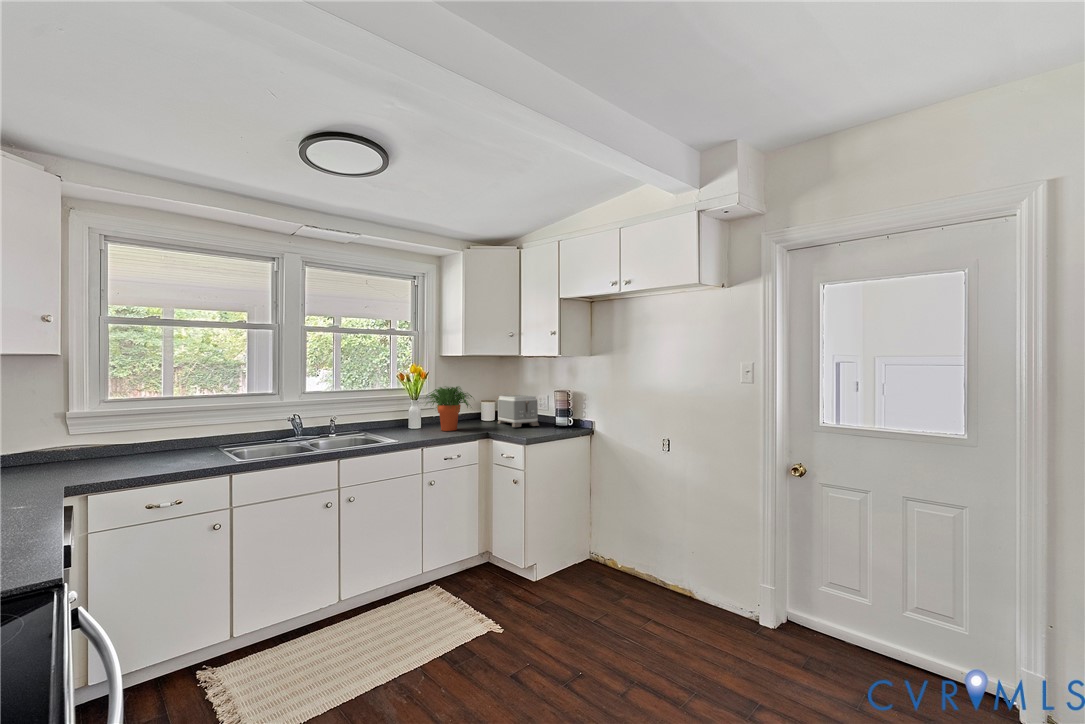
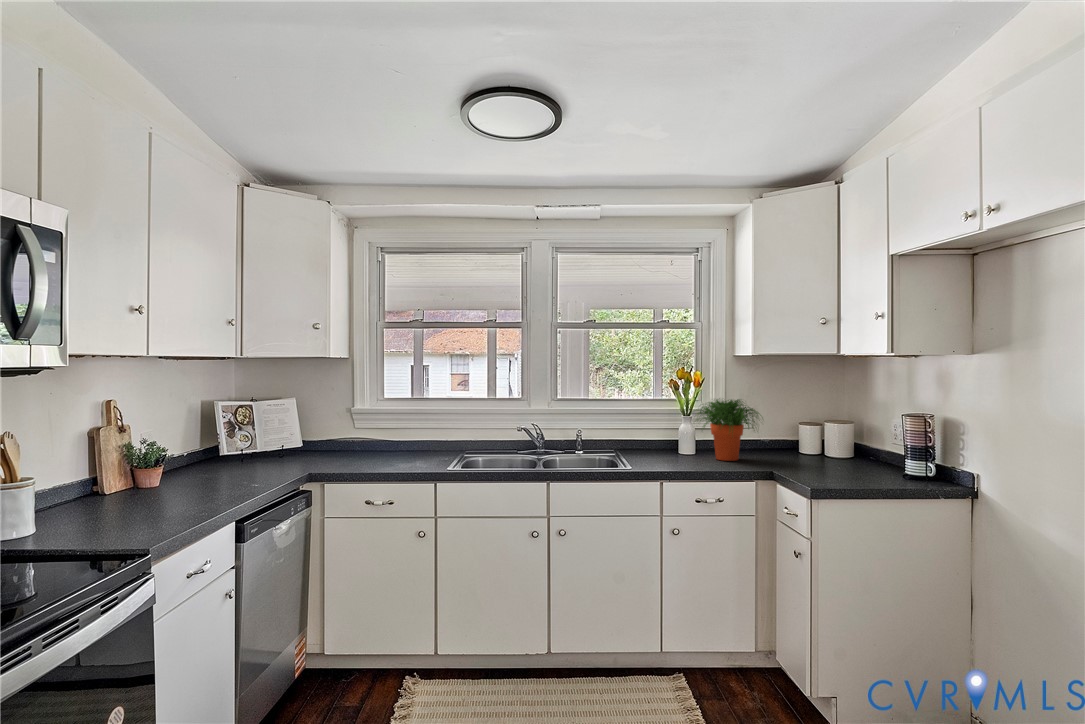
toaster: present [498,395,539,427] -> none [812,416,874,469]

